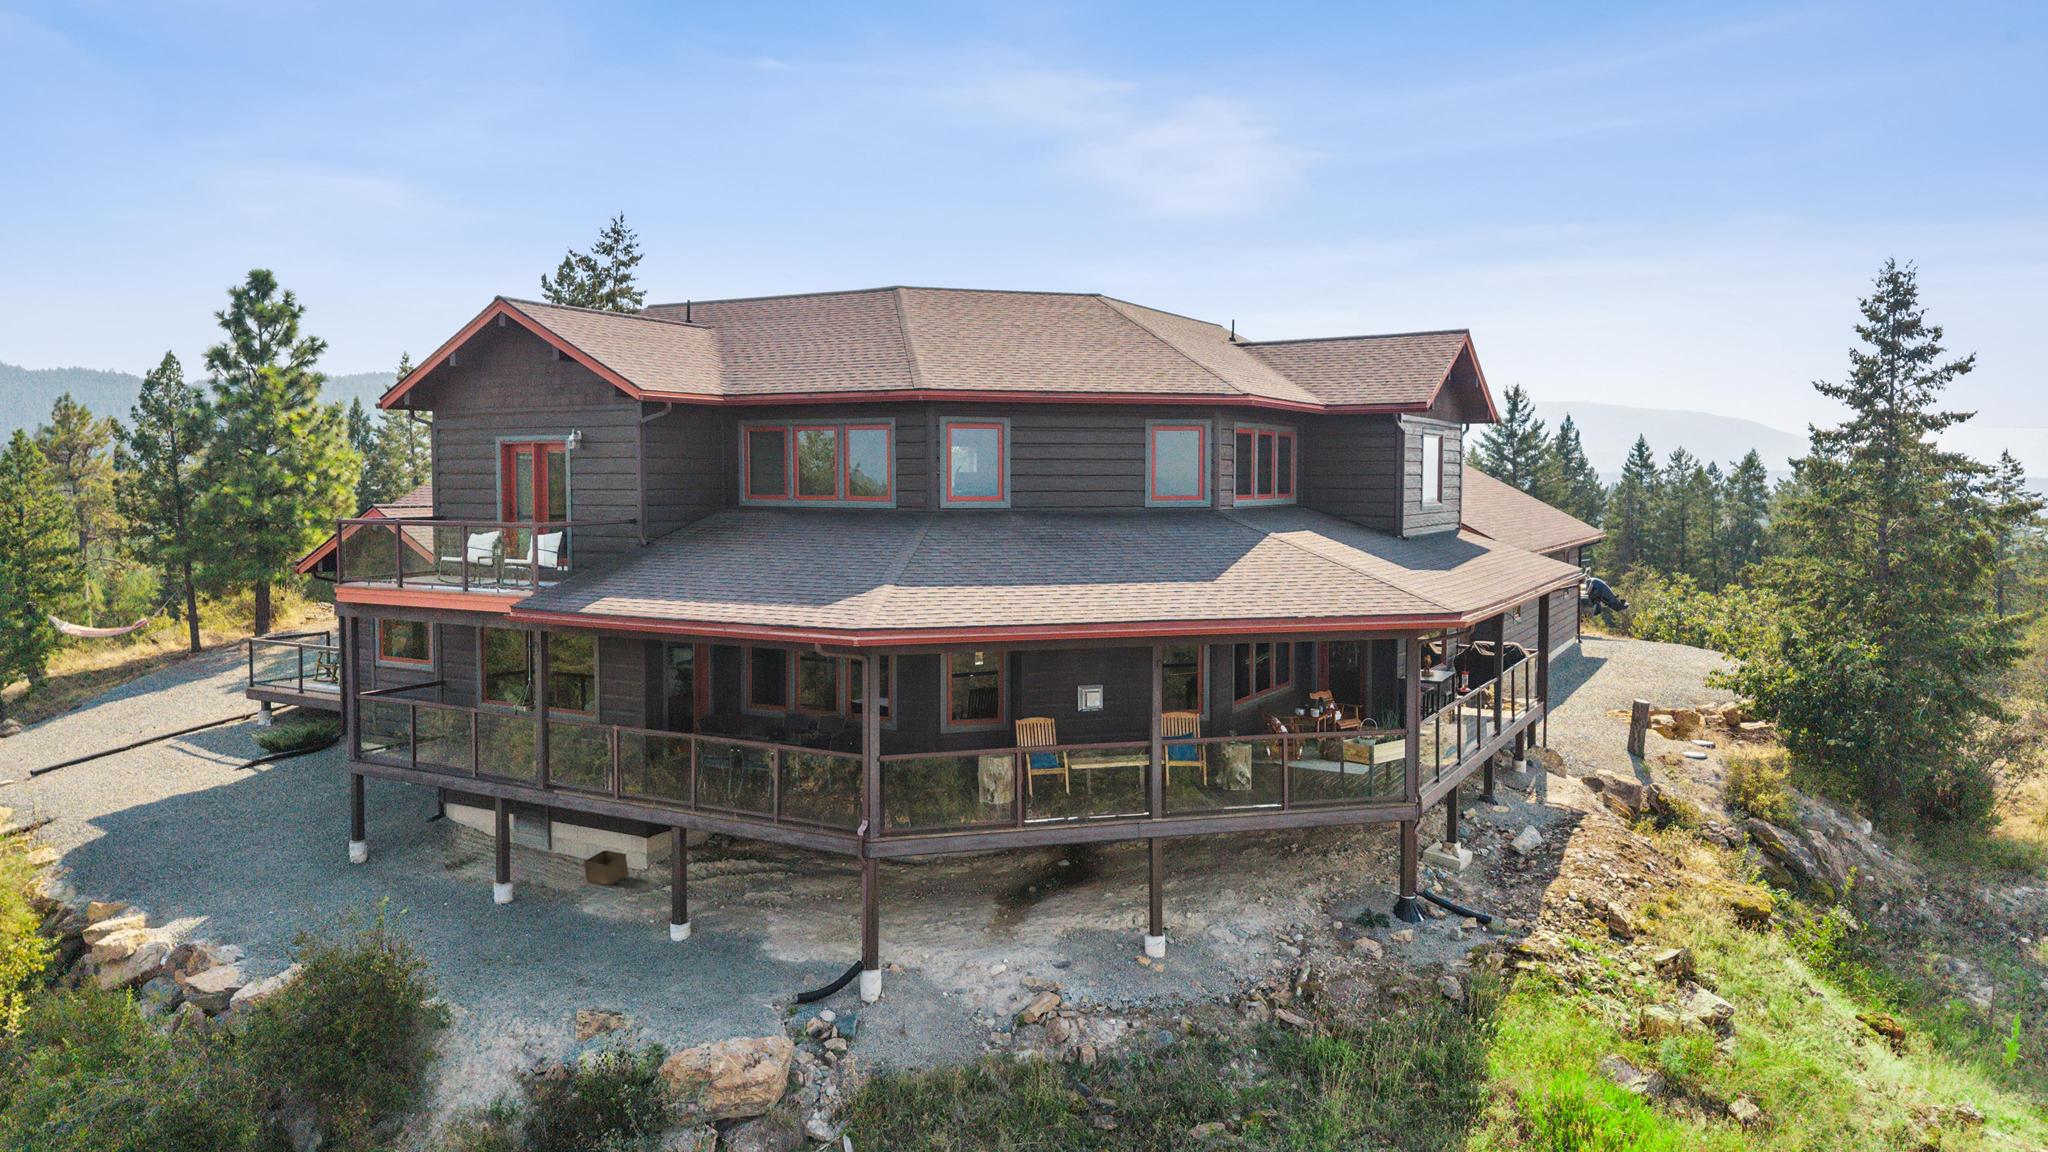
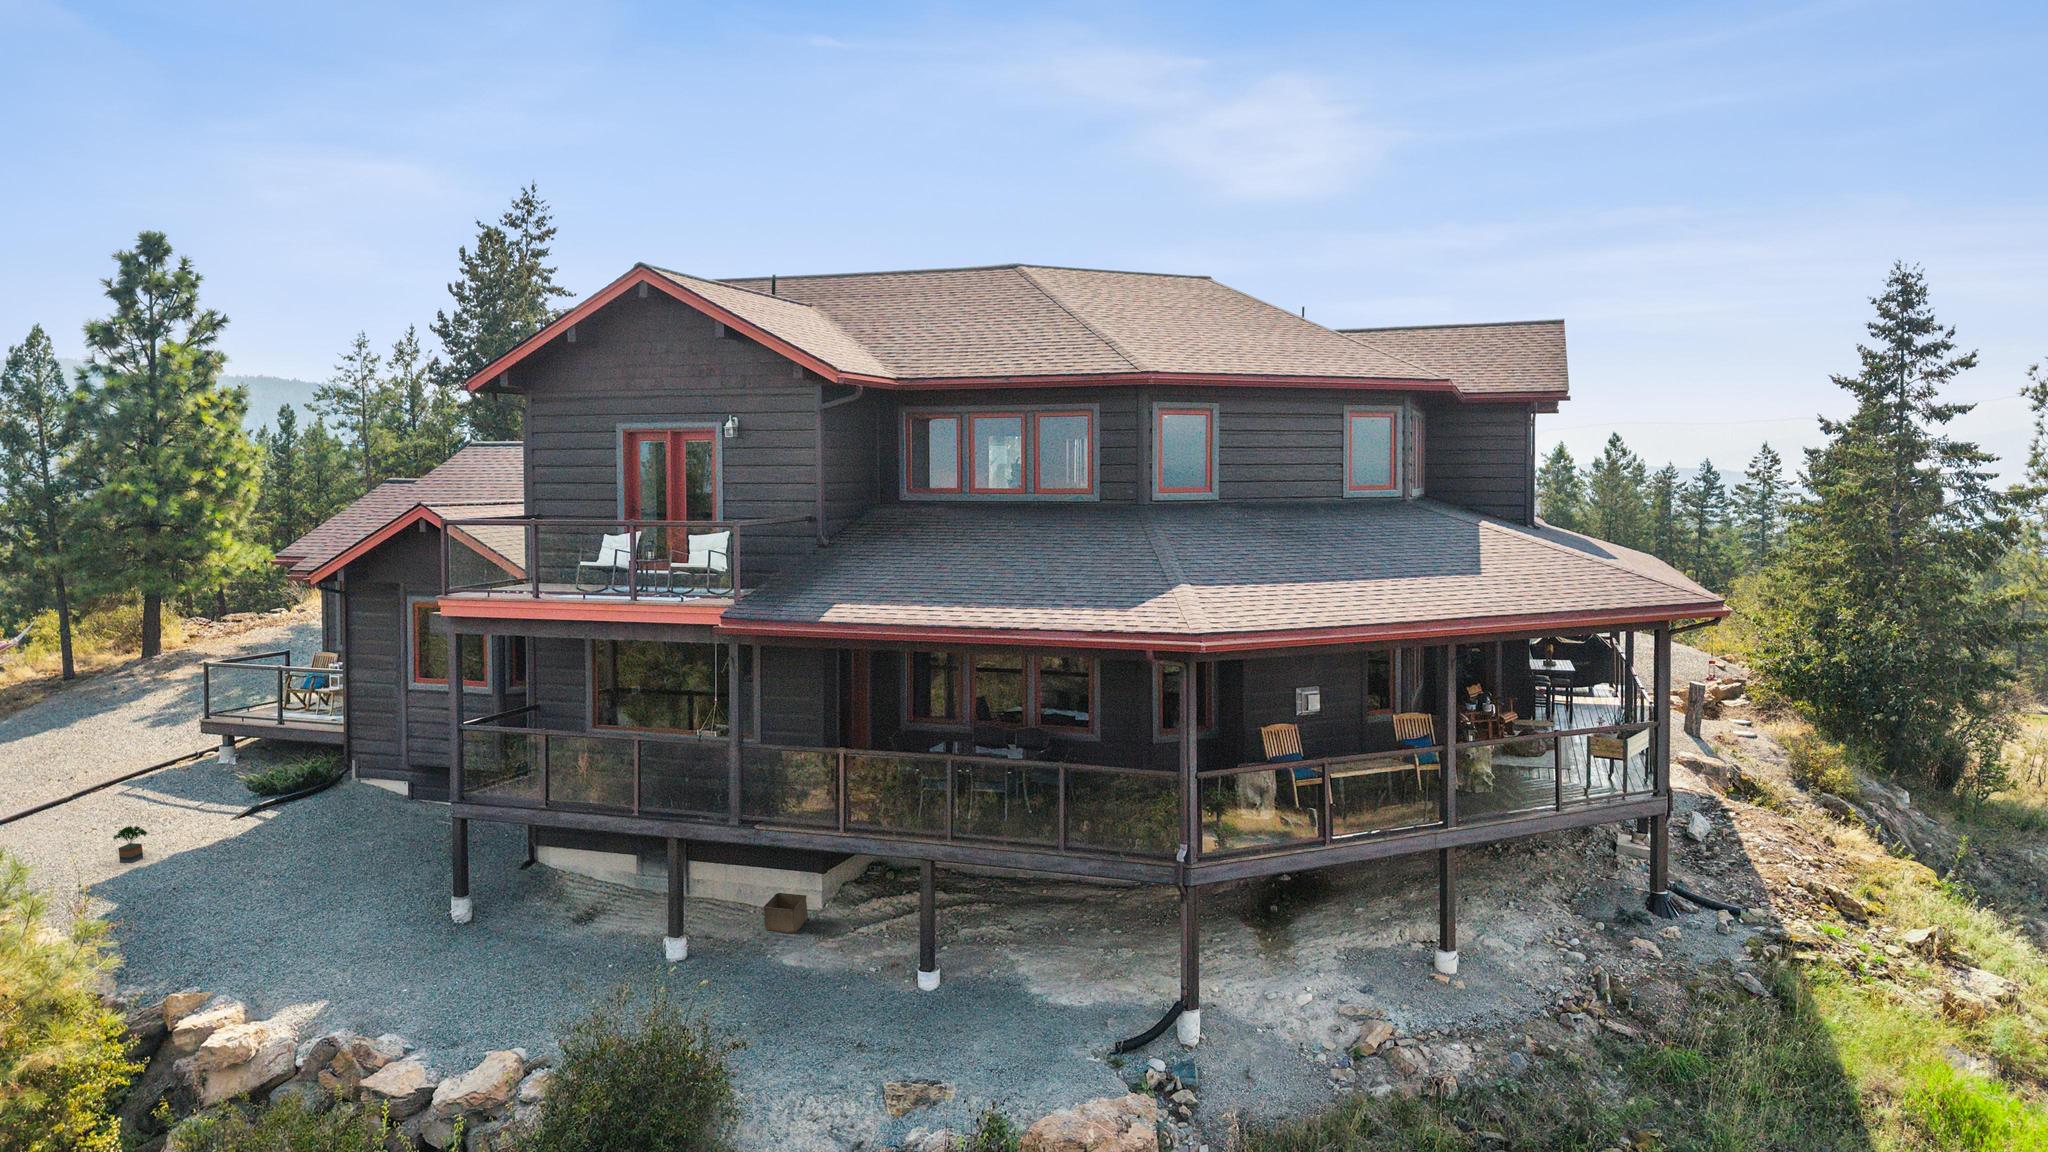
potted tree: none [131,770,159,800] -> present [113,826,147,863]

